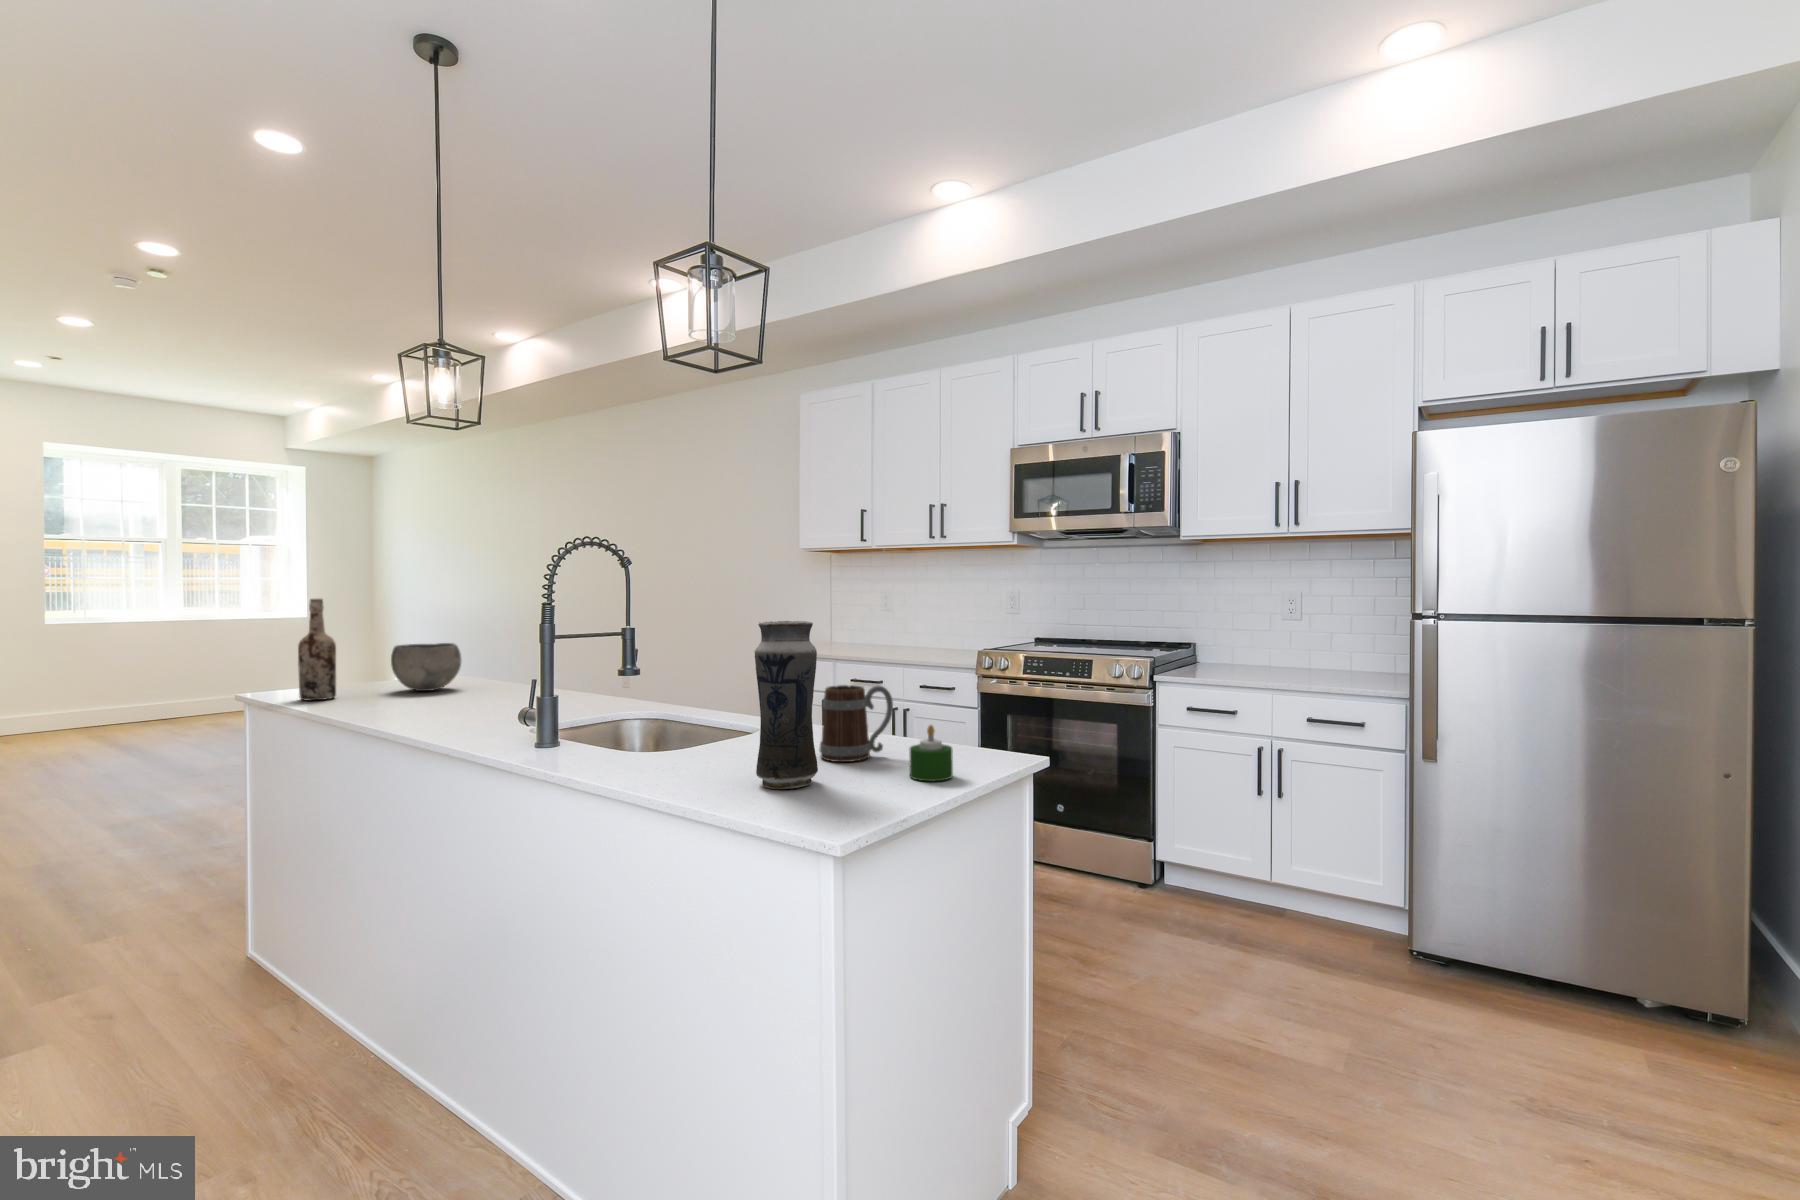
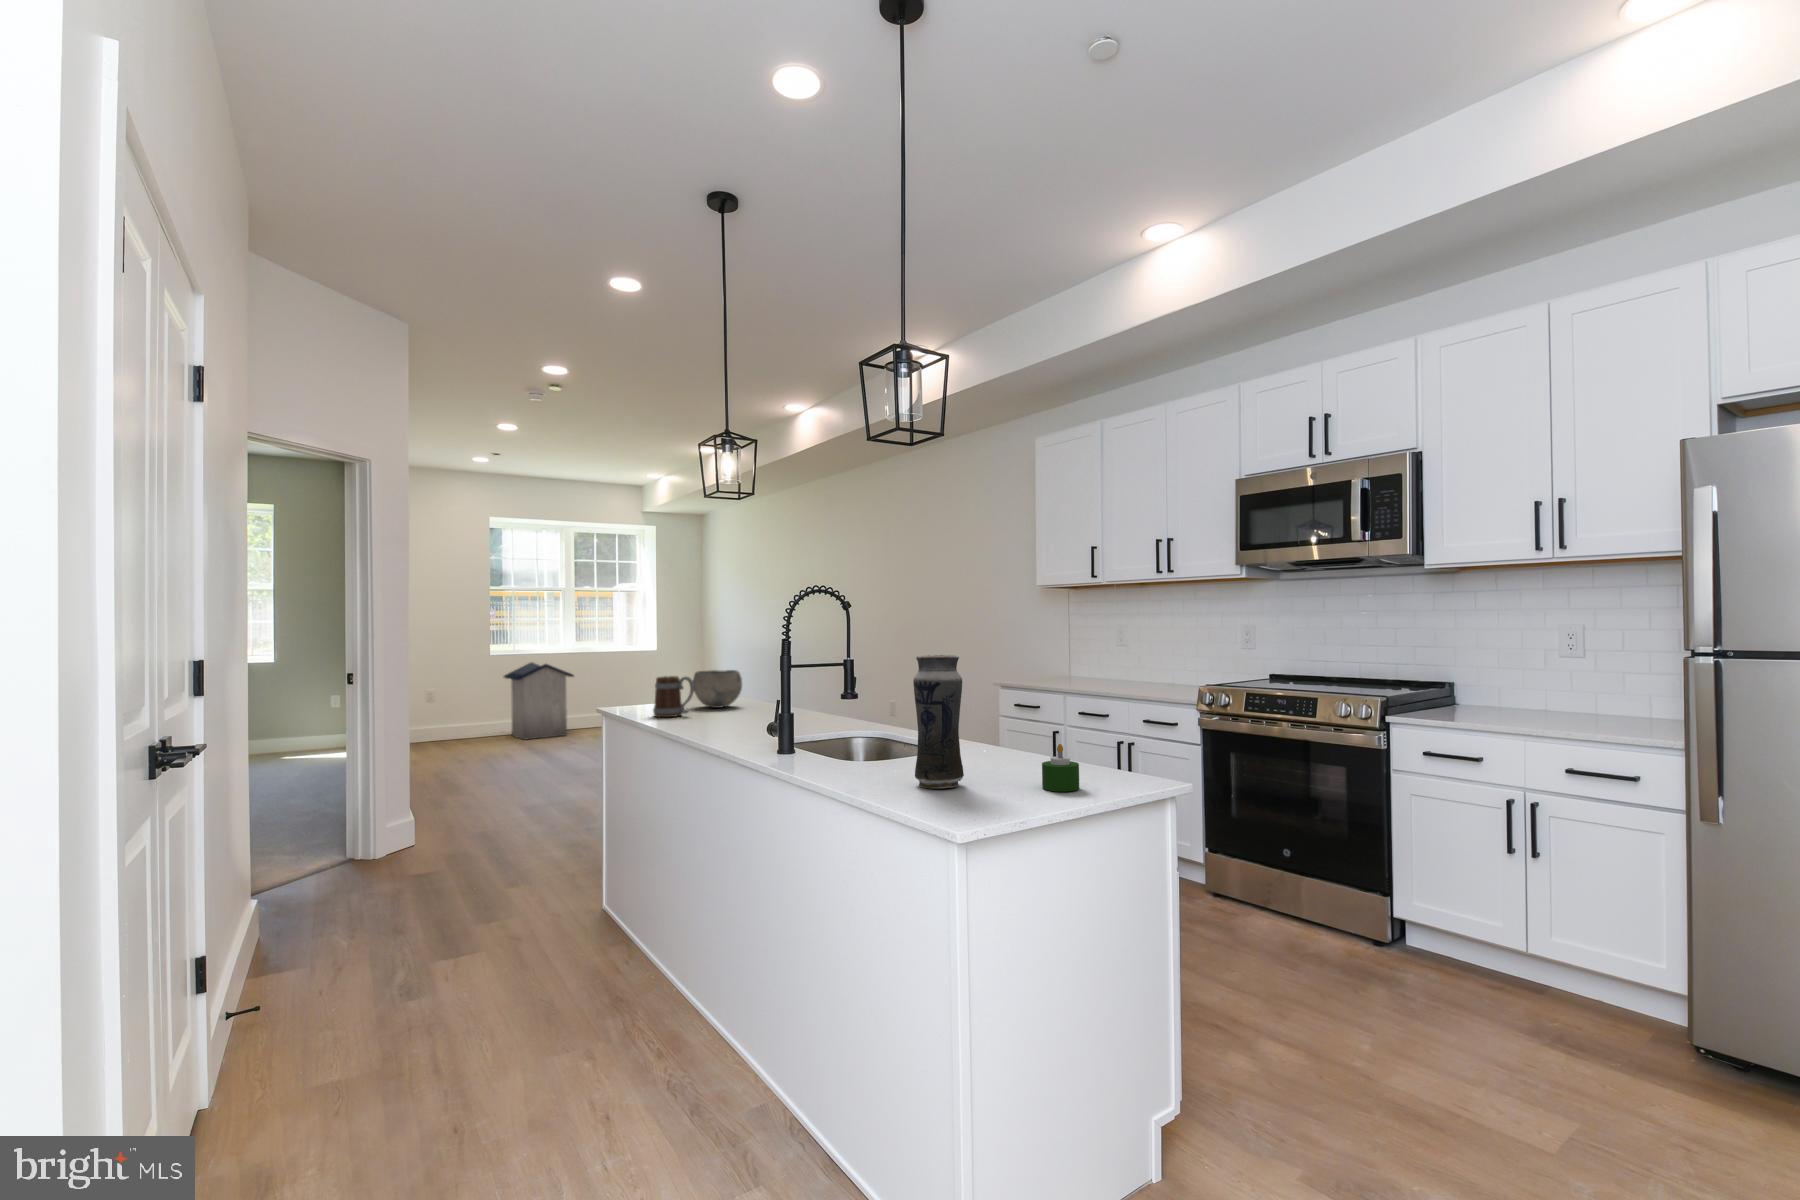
wine bottle: present [298,599,336,700] -> none [632,635,656,712]
trash can: none [72,636,187,737] -> present [504,663,574,740]
mug: present [820,685,893,762] -> present [653,676,694,717]

